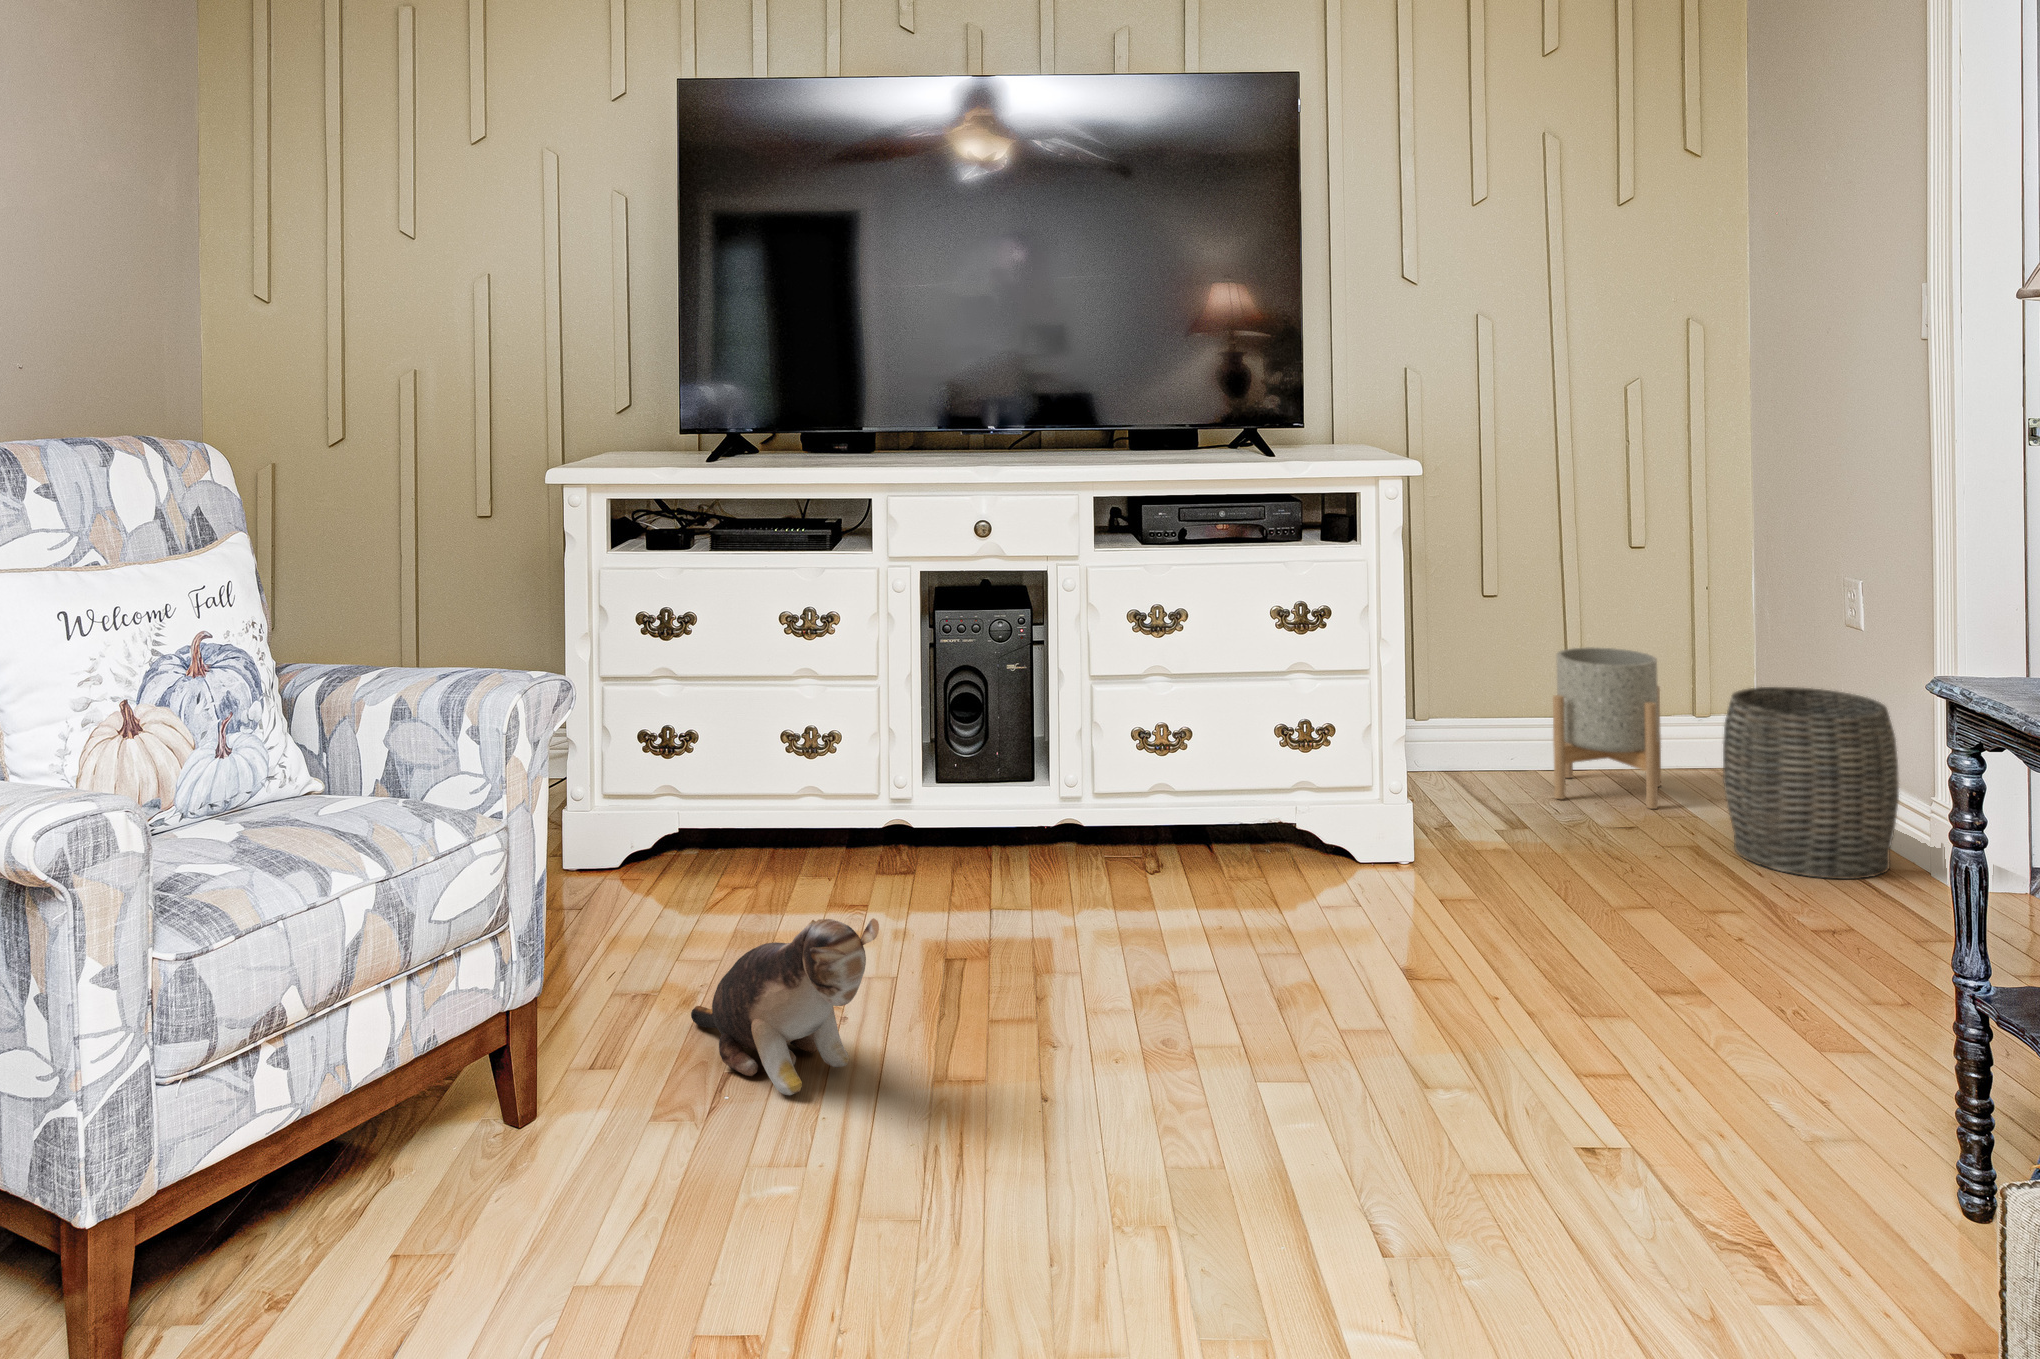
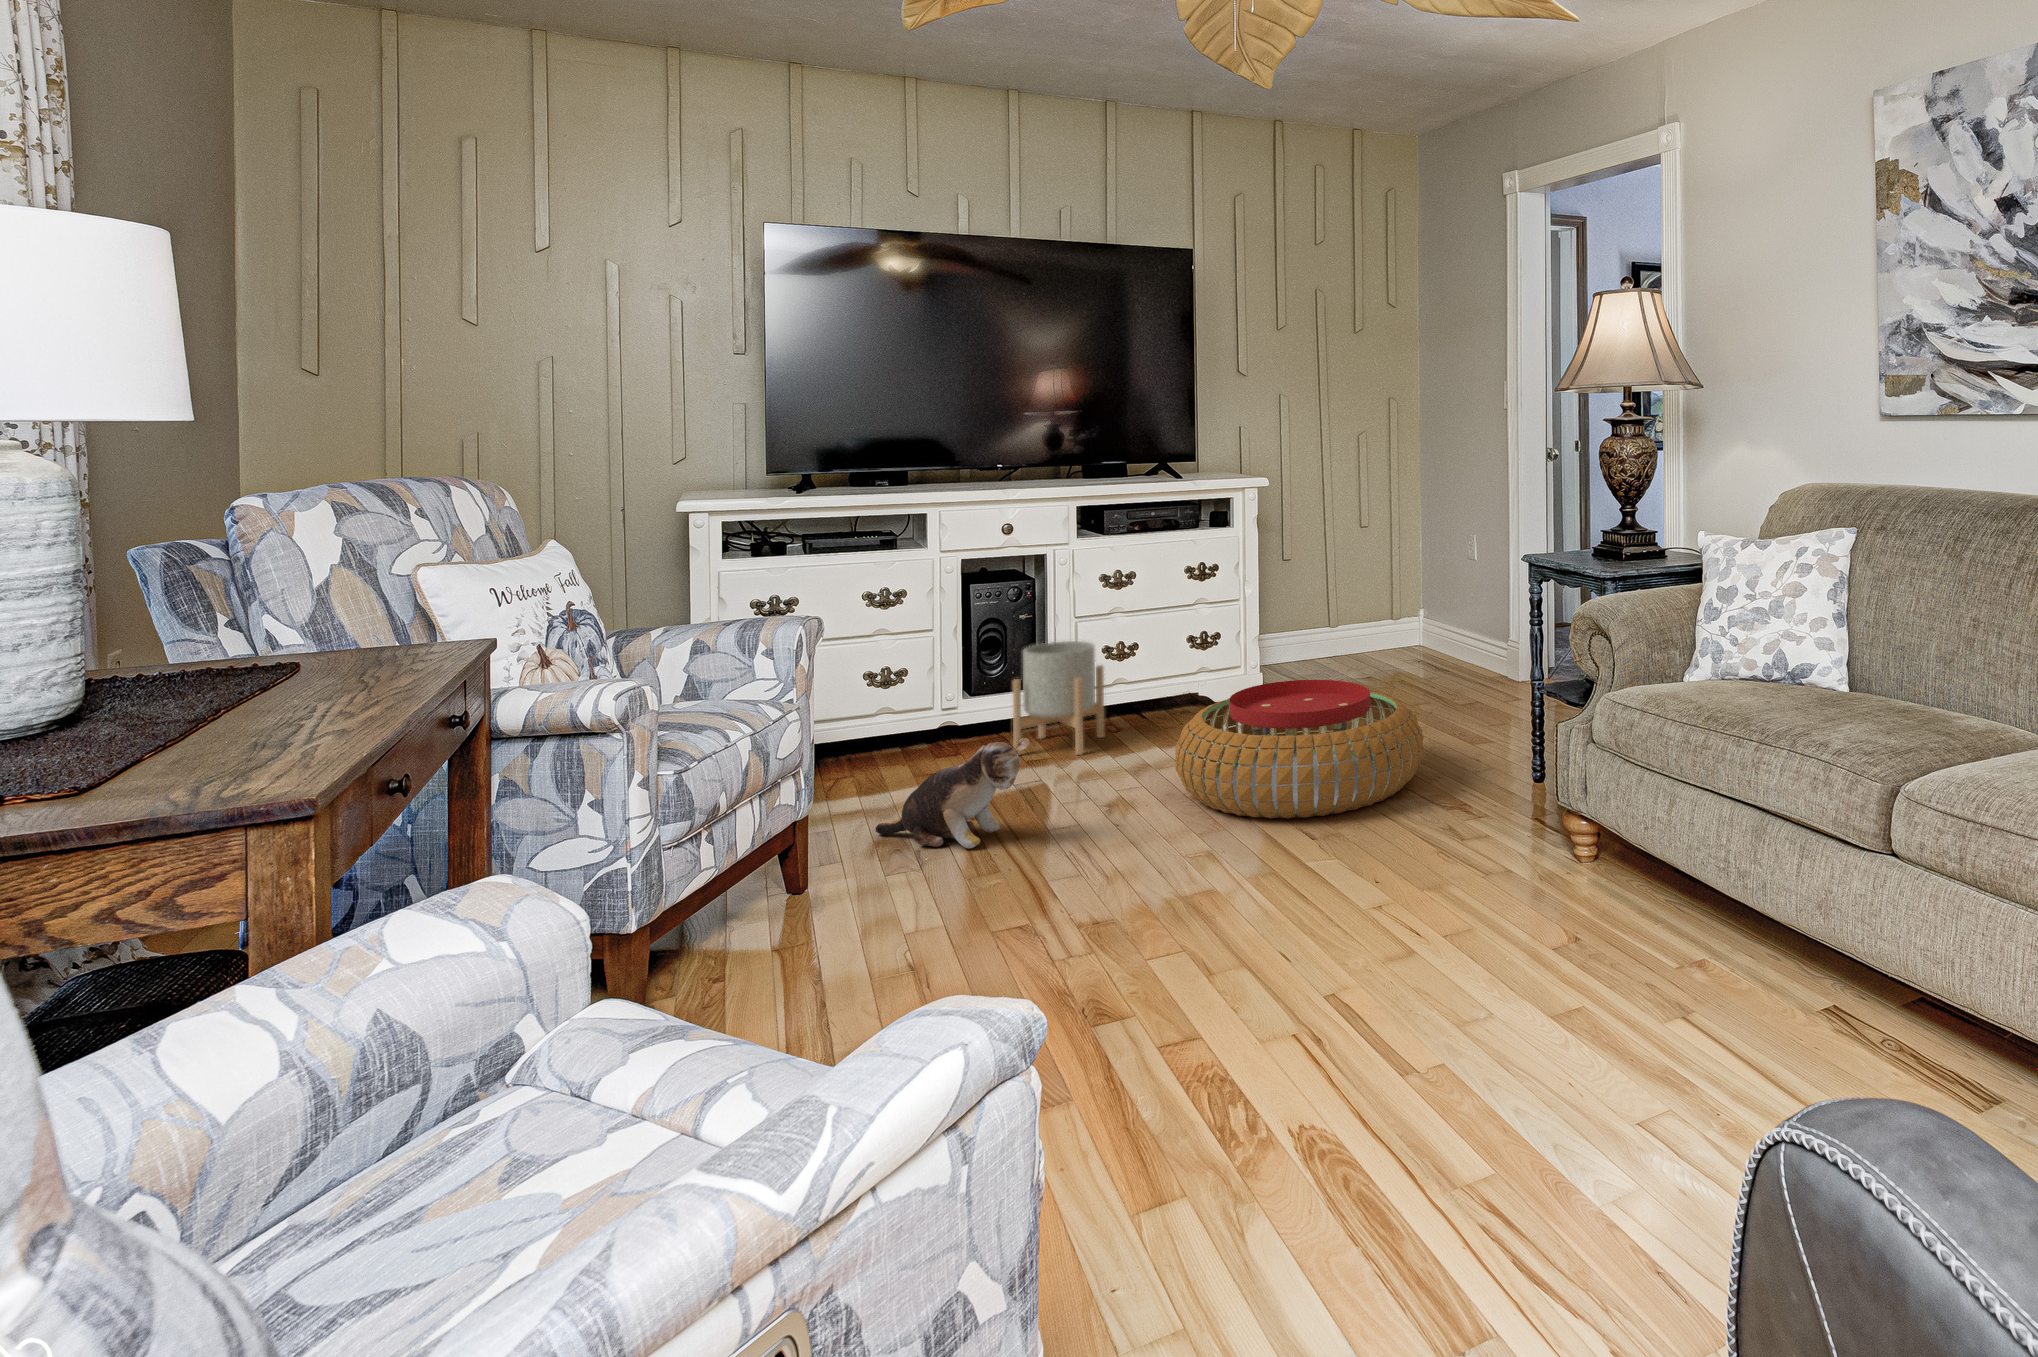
planter: present [1553,648,1661,809] -> present [1013,641,1104,755]
woven basket: present [1723,687,1899,879] -> none [1406,591,1484,680]
pouf: none [1155,868,1671,1204] -> present [1175,680,1424,818]

